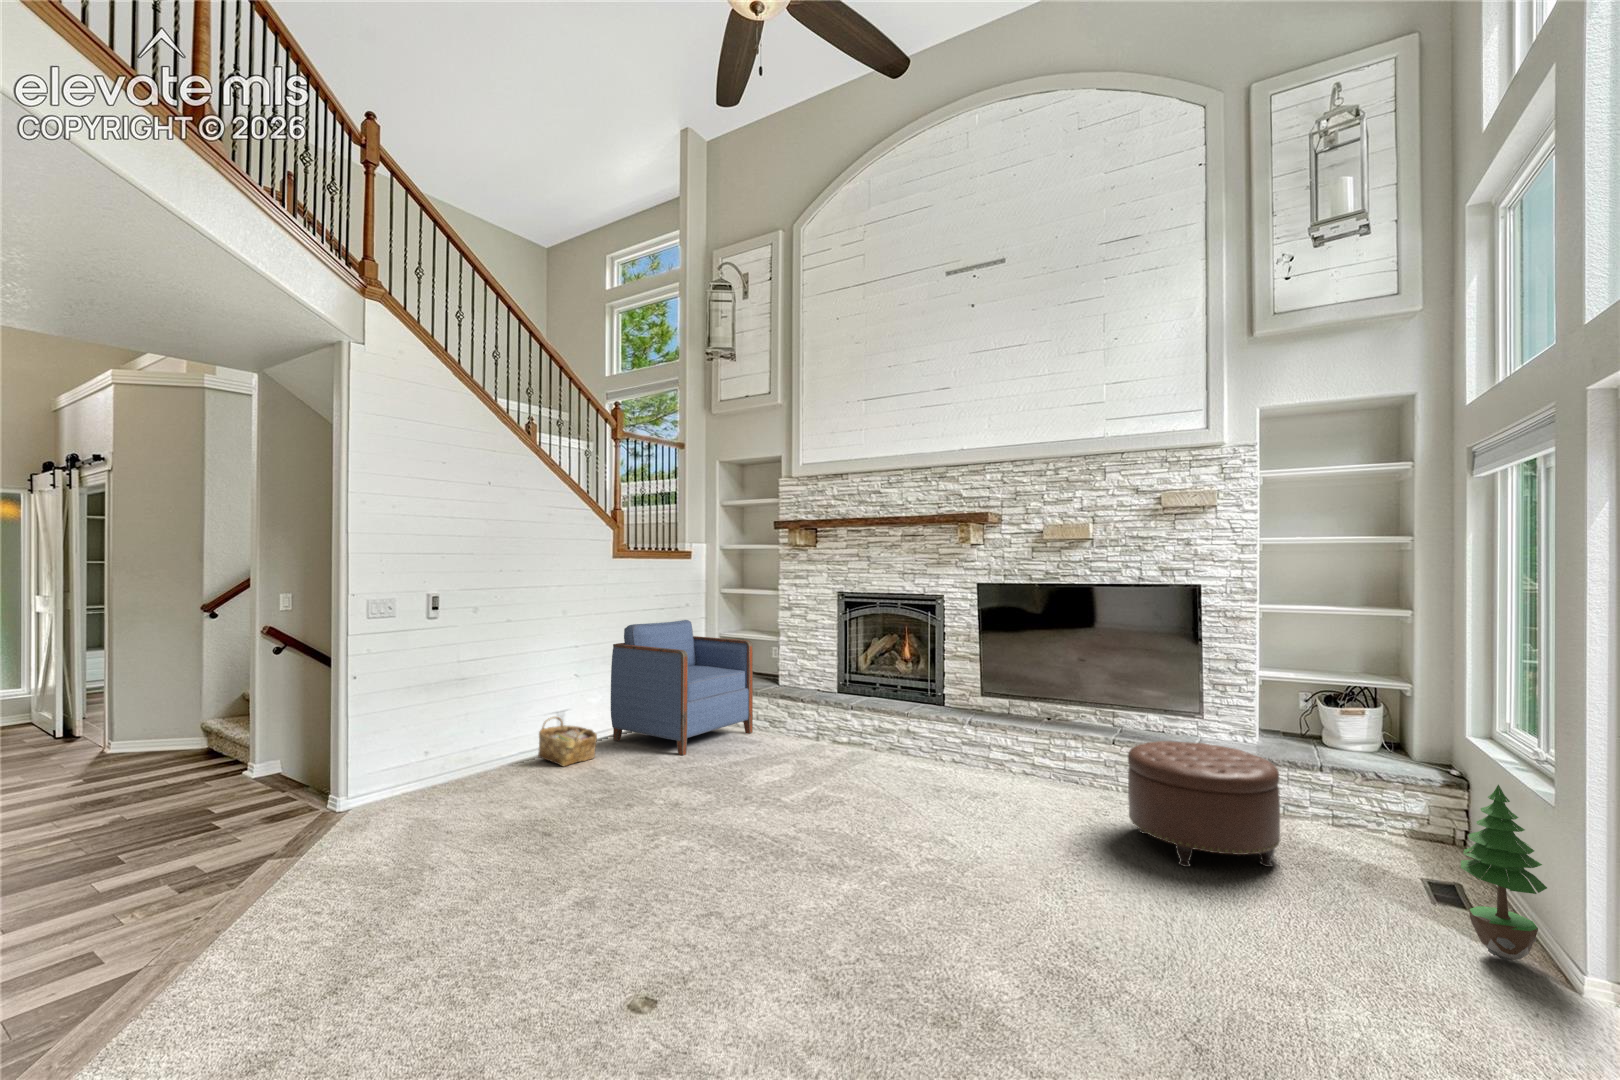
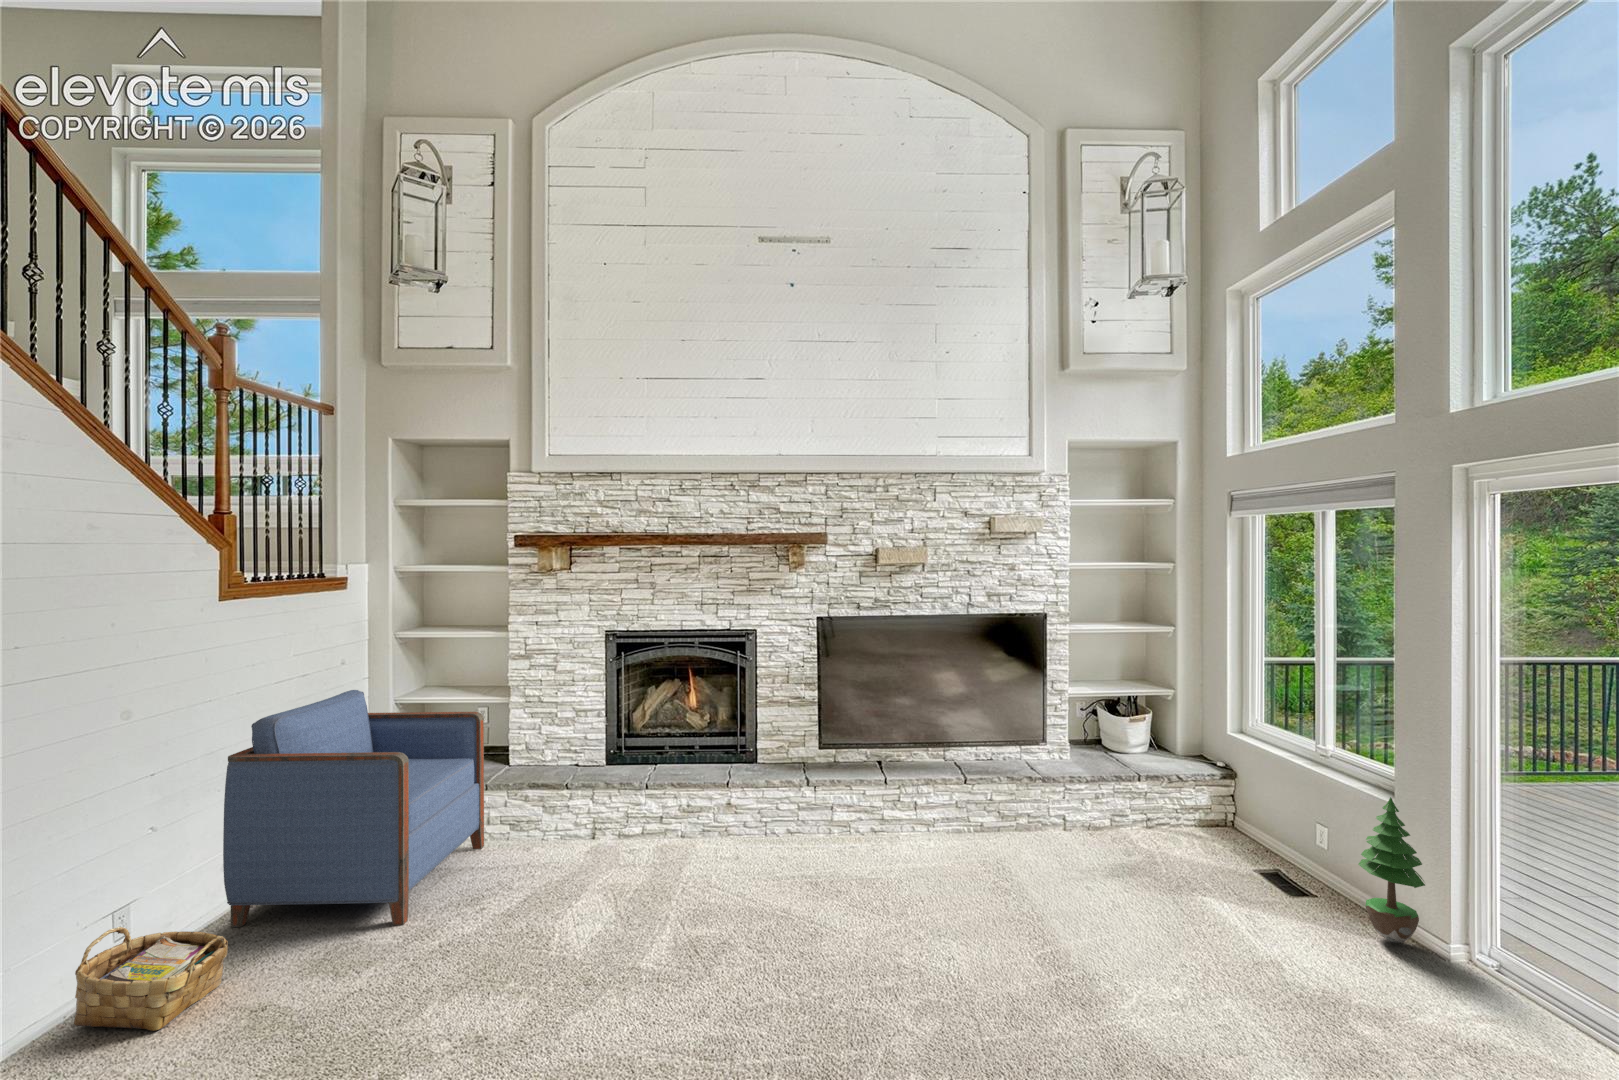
ottoman: present [1128,741,1280,867] -> none [1038,777,1182,918]

